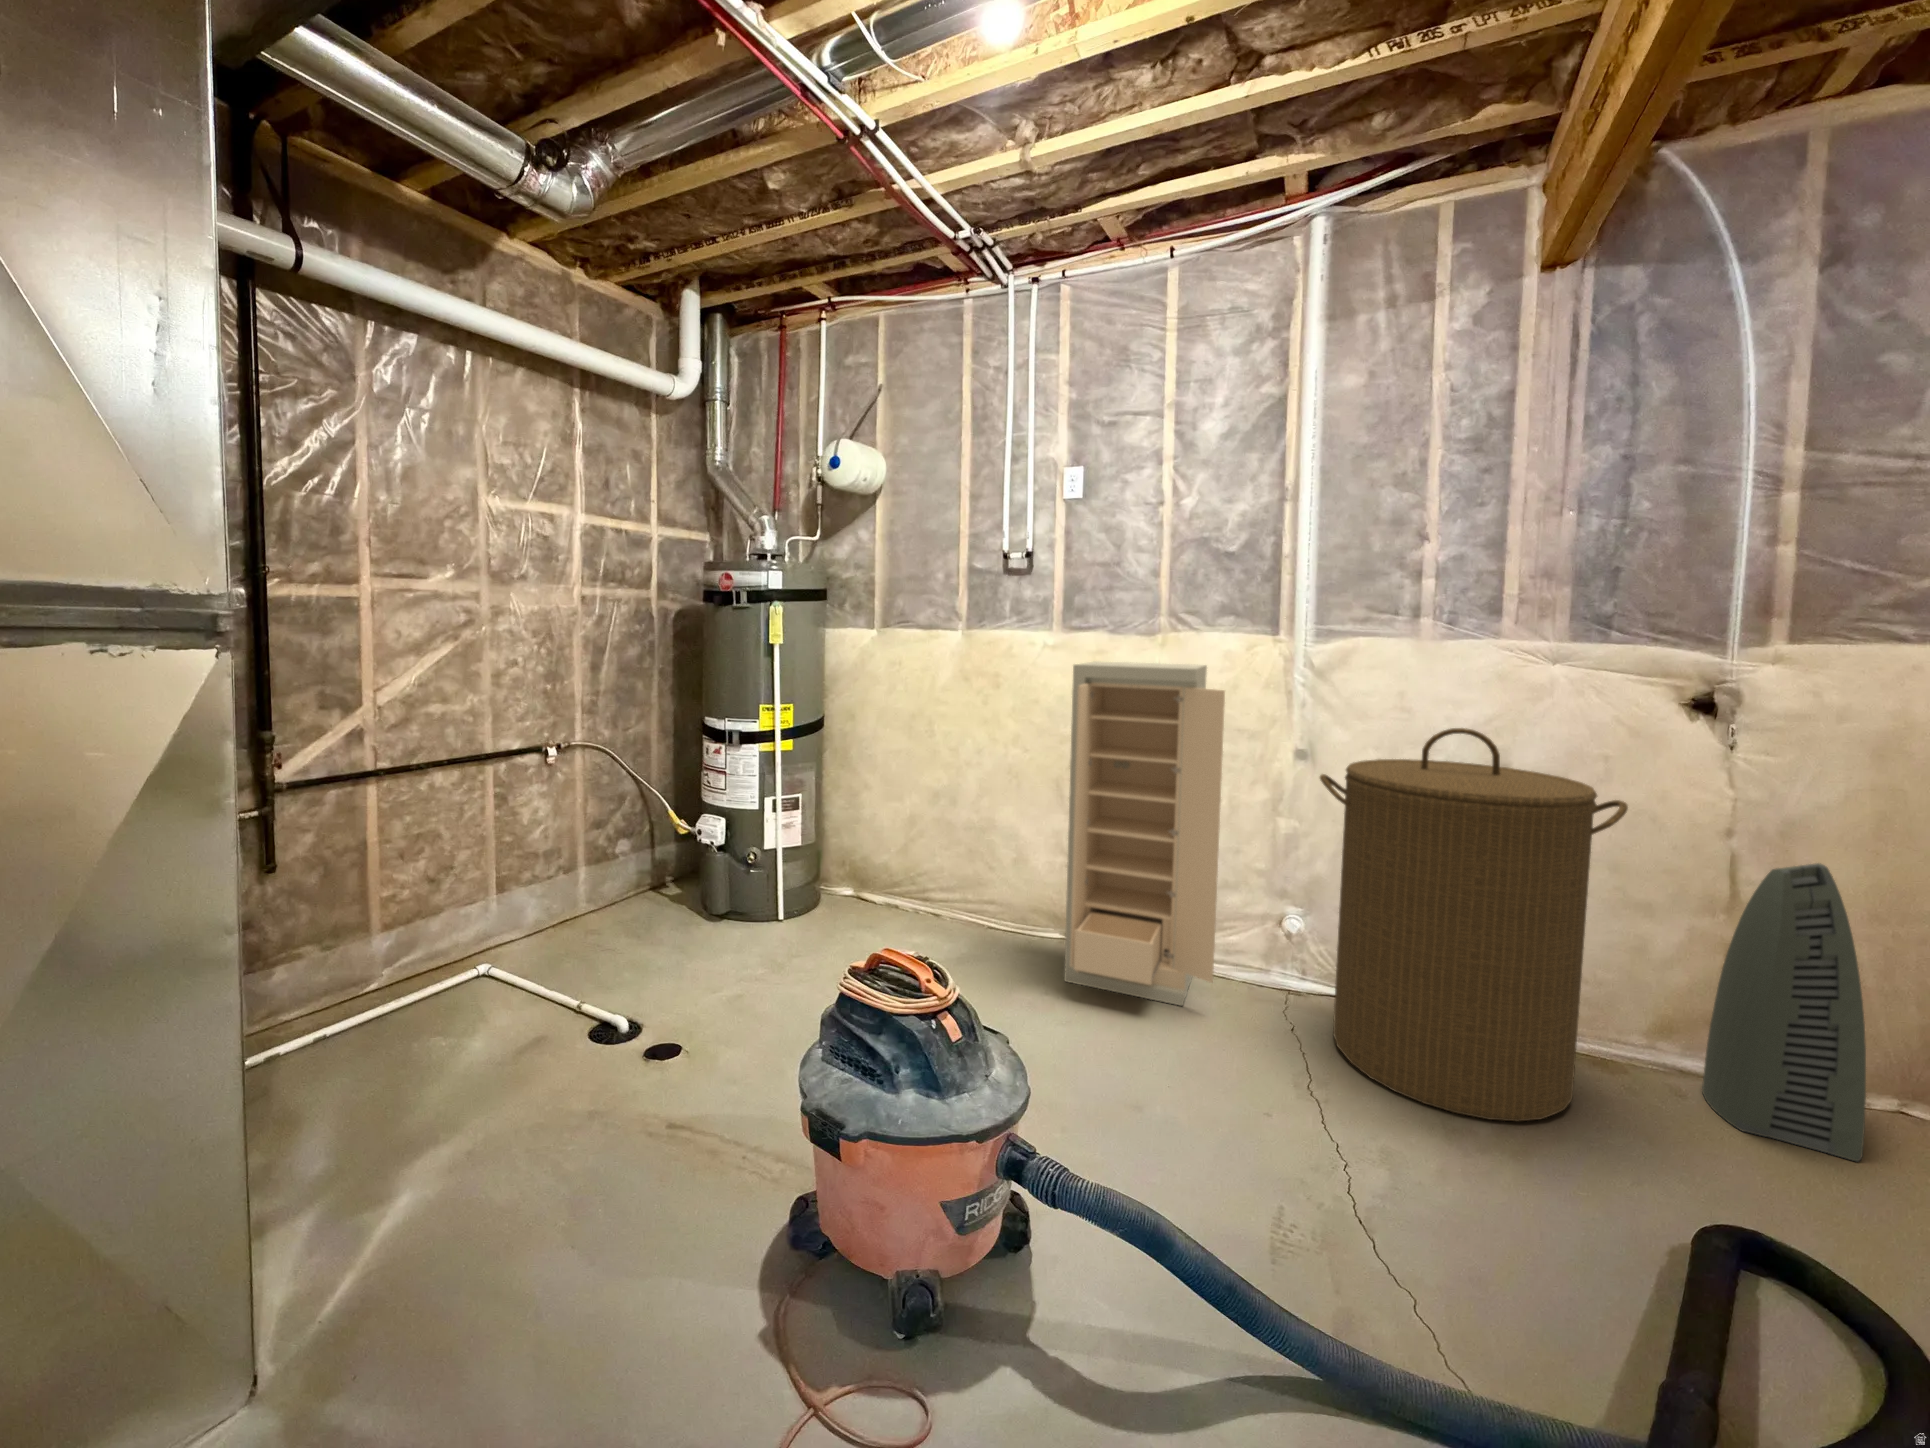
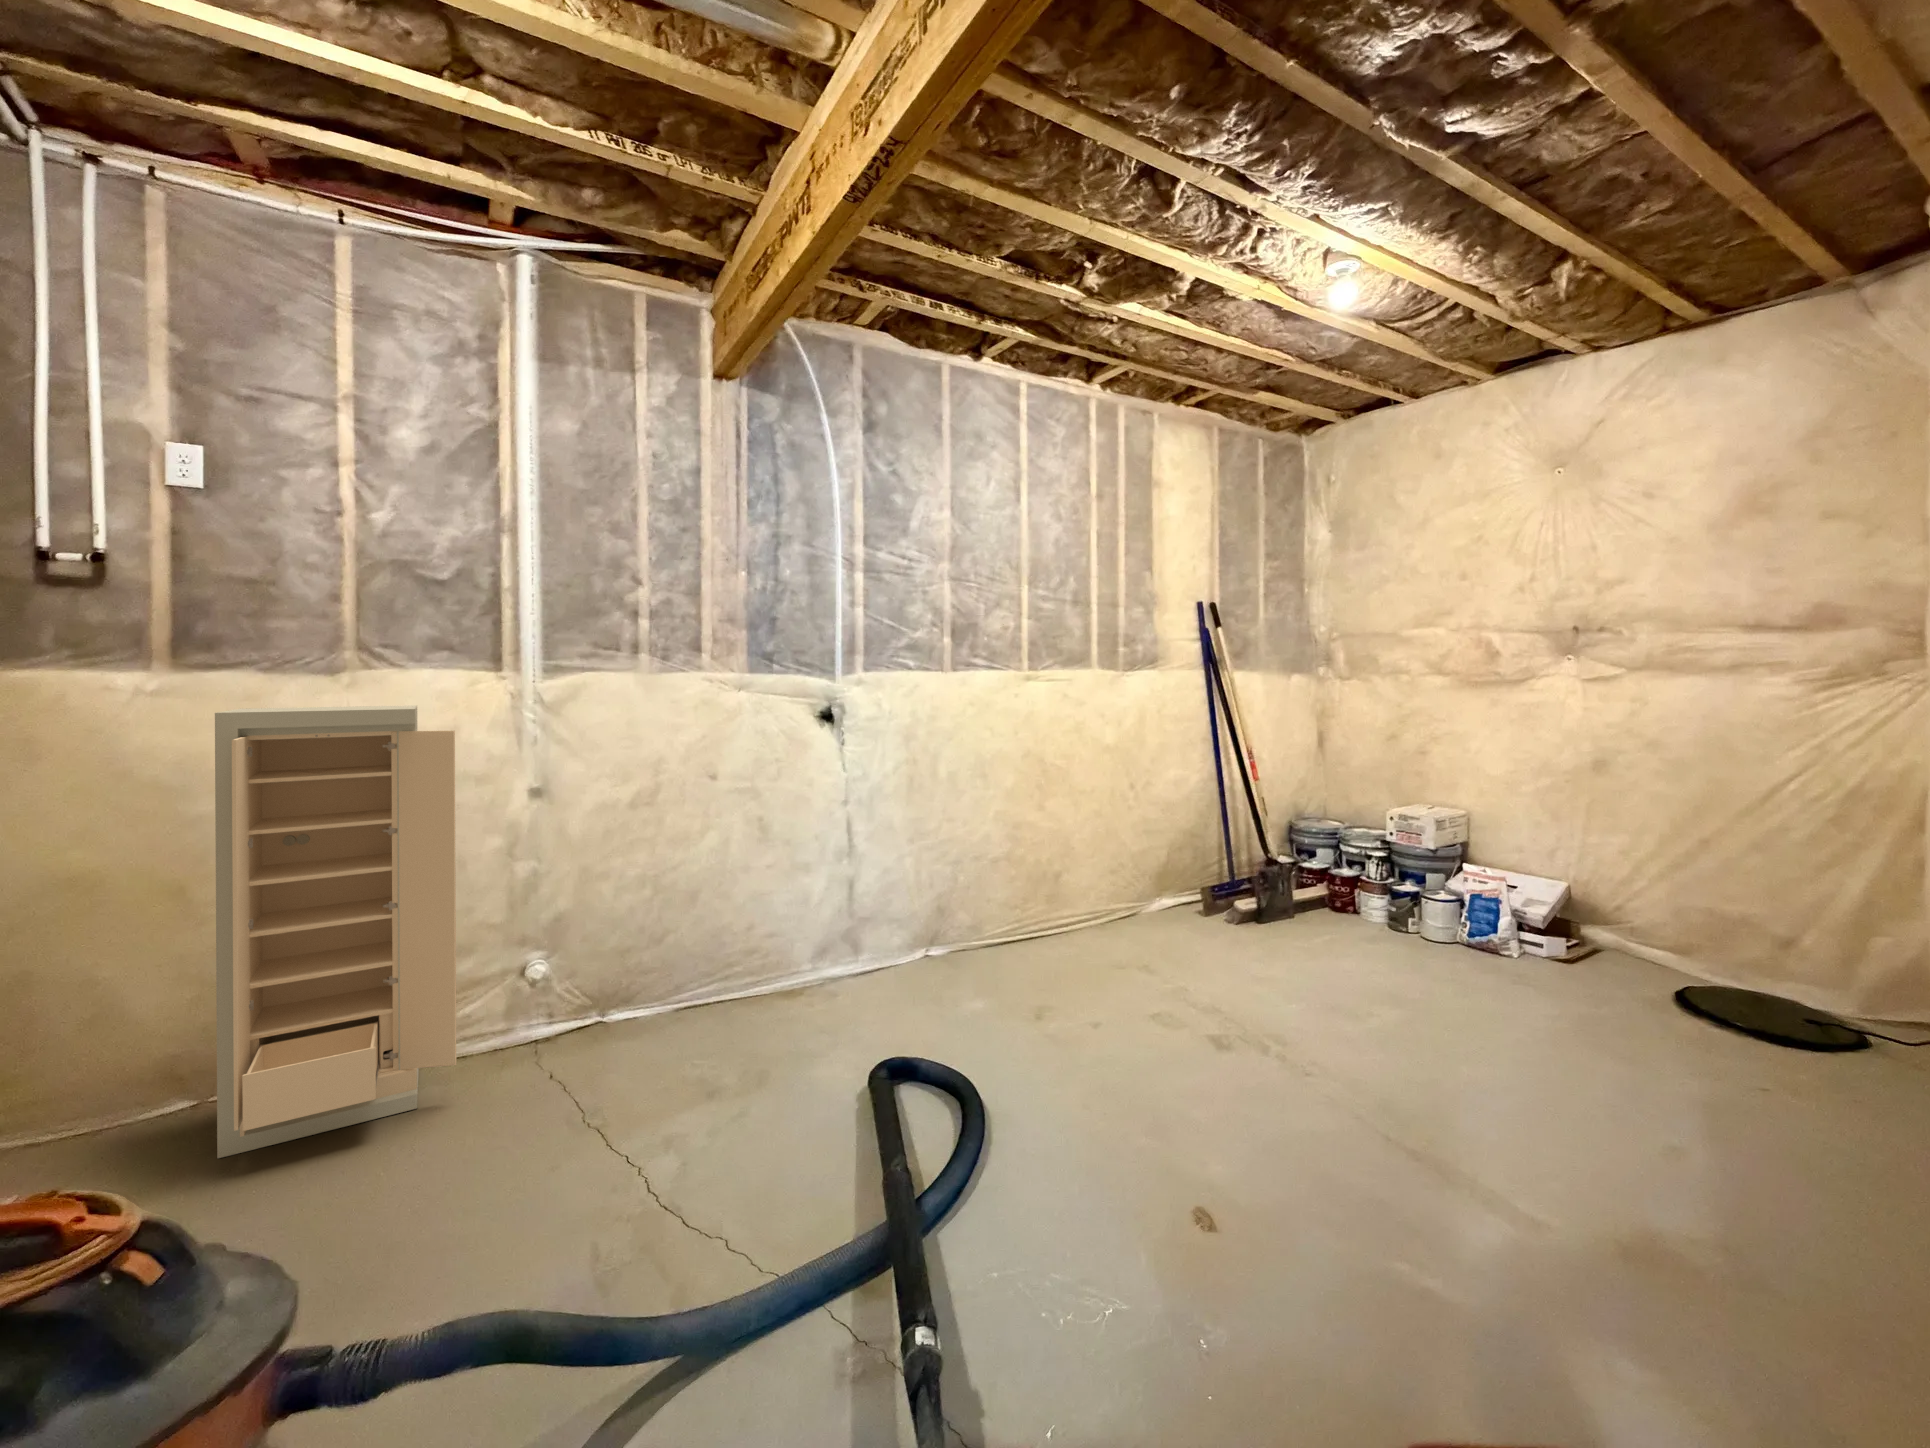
laundry hamper: present [1320,728,1628,1121] -> none [565,746,799,1084]
air purifier: present [1702,863,1866,1161] -> none [845,810,921,1000]

